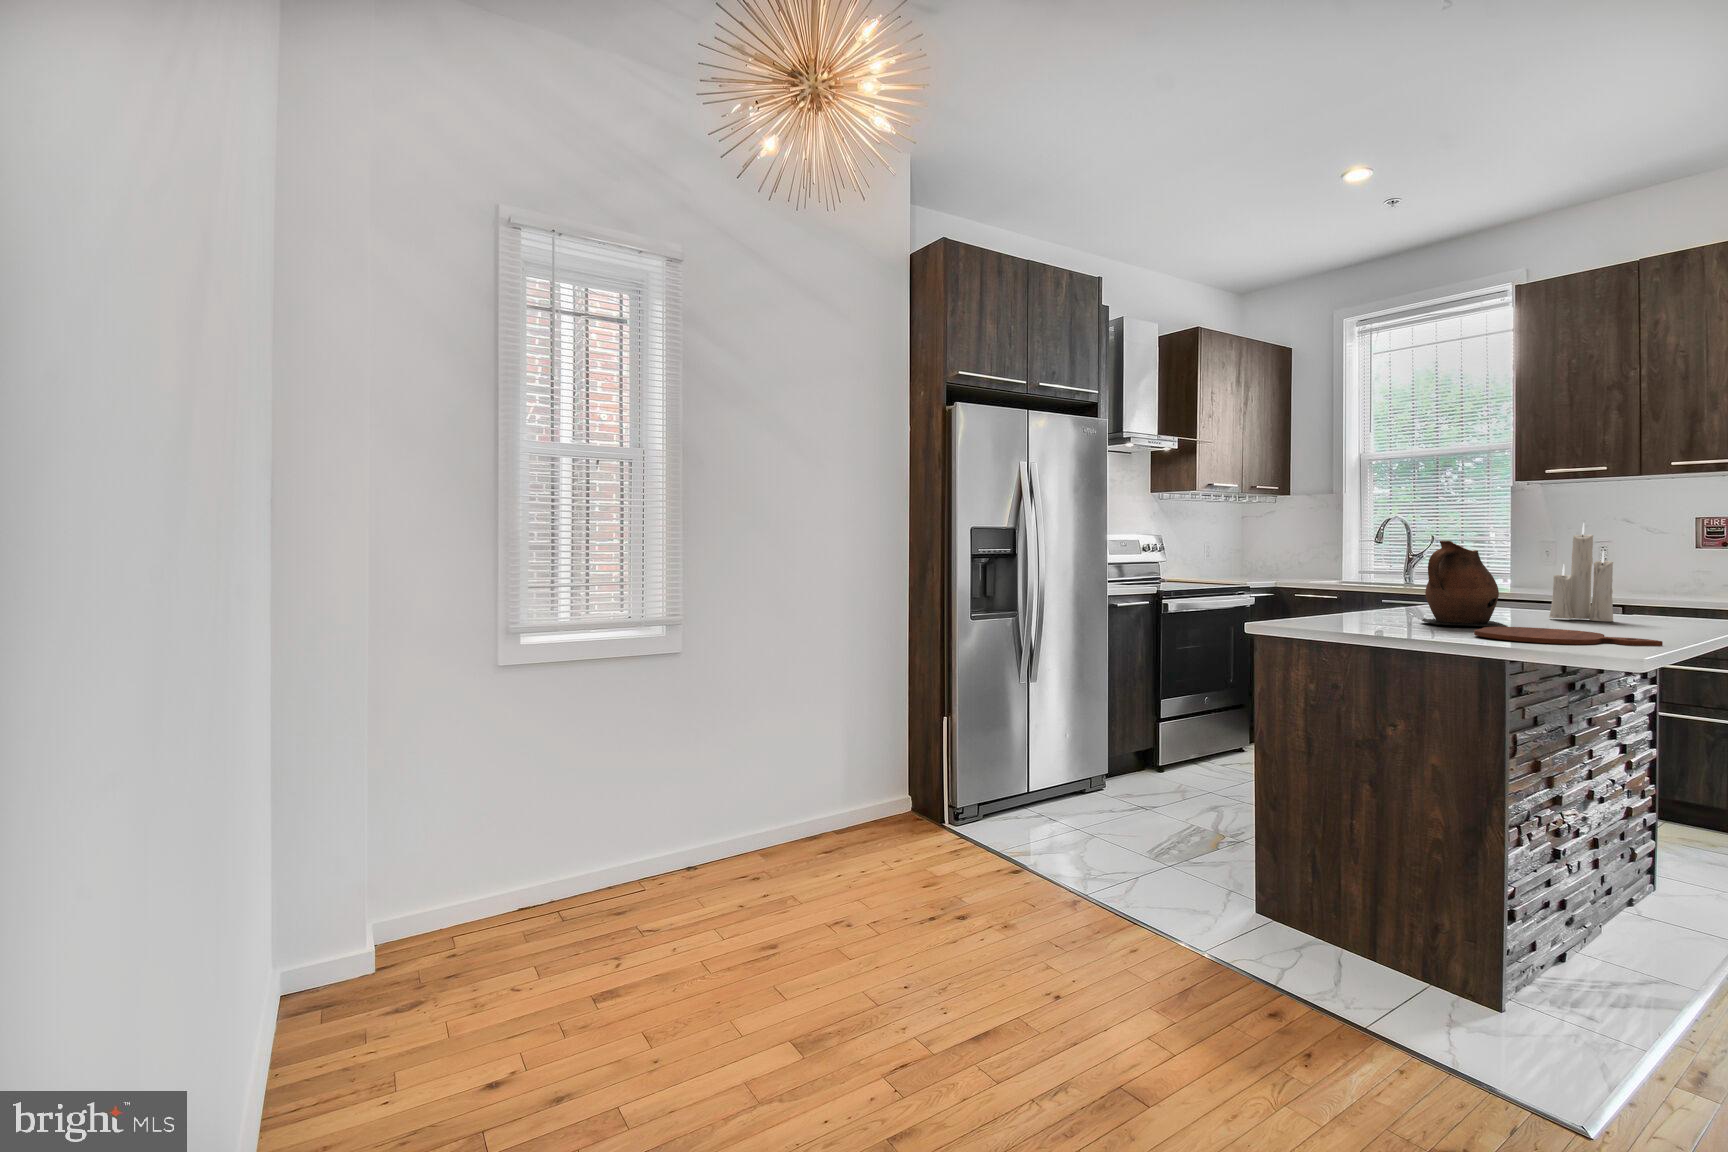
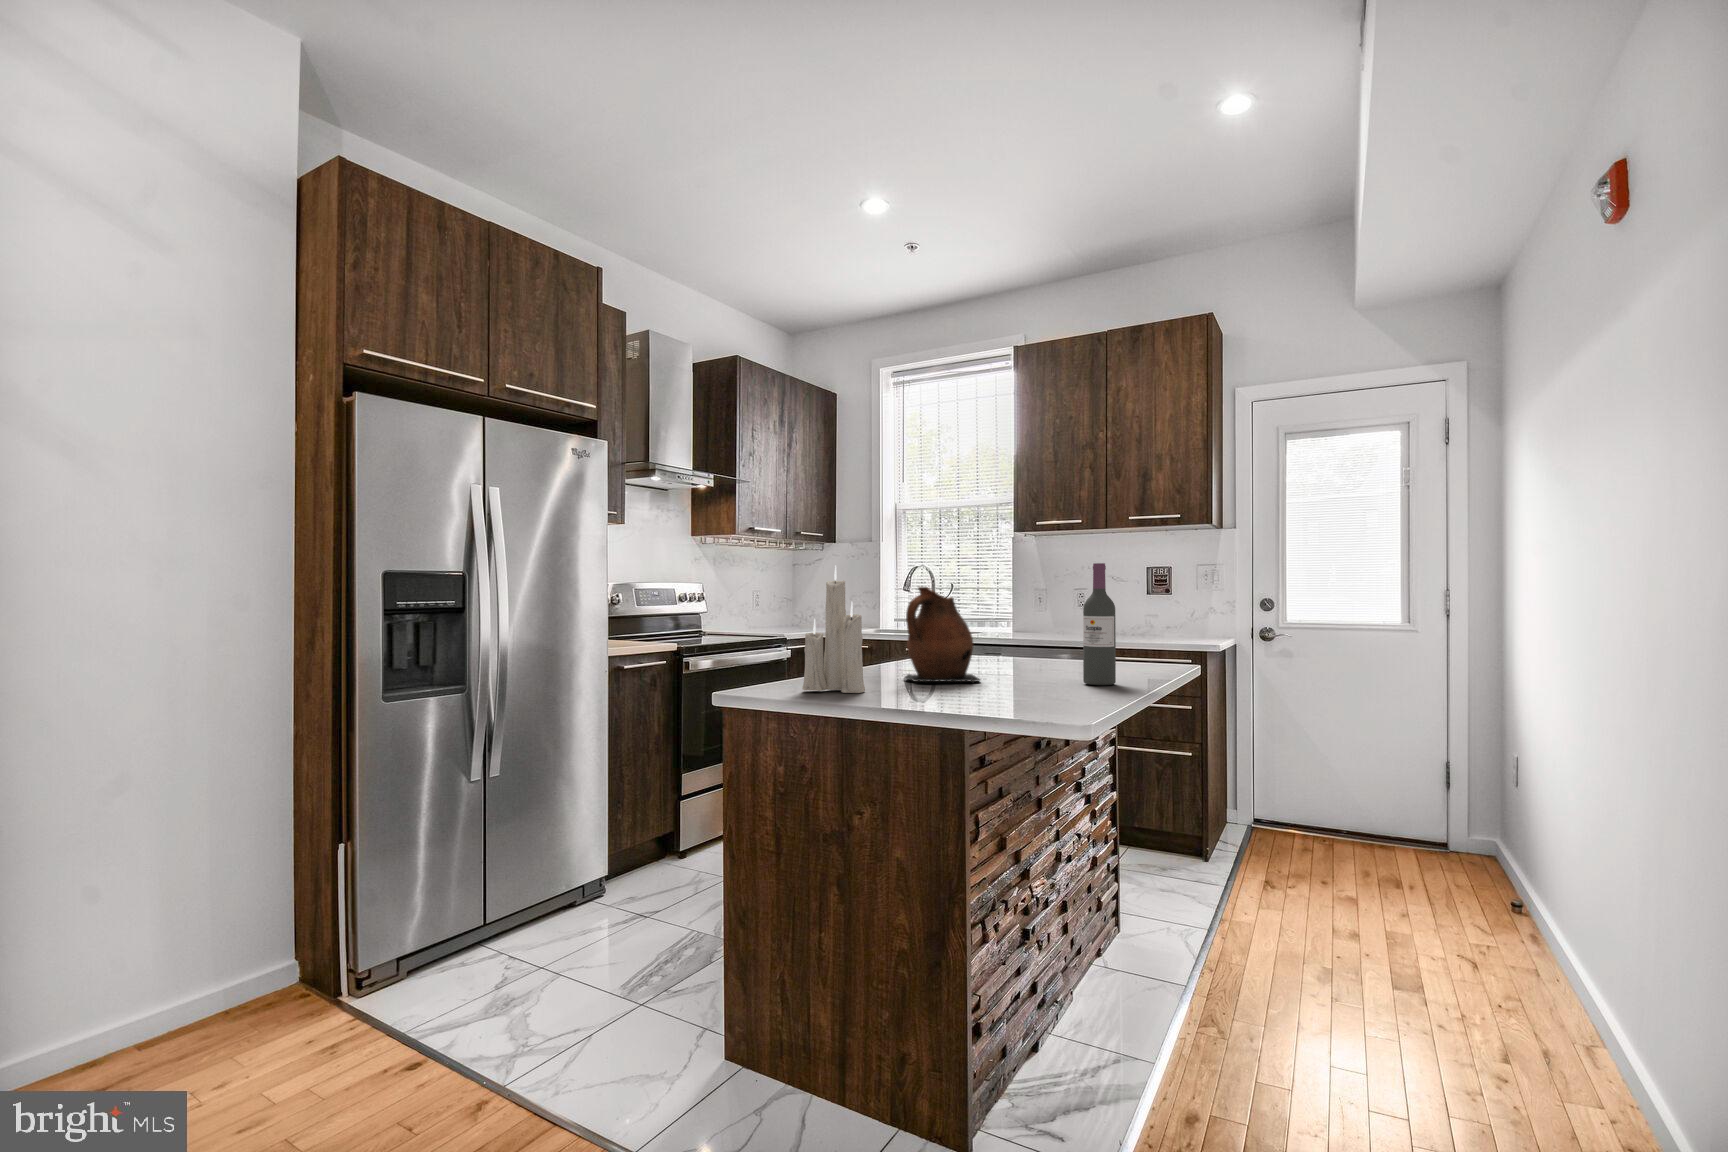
wine bottle: none [1631,519,1675,635] -> present [1083,563,1116,685]
candle: present [1549,523,1613,622] -> present [802,565,865,693]
cutting board: present [1474,627,1663,646] -> none [939,683,1103,704]

